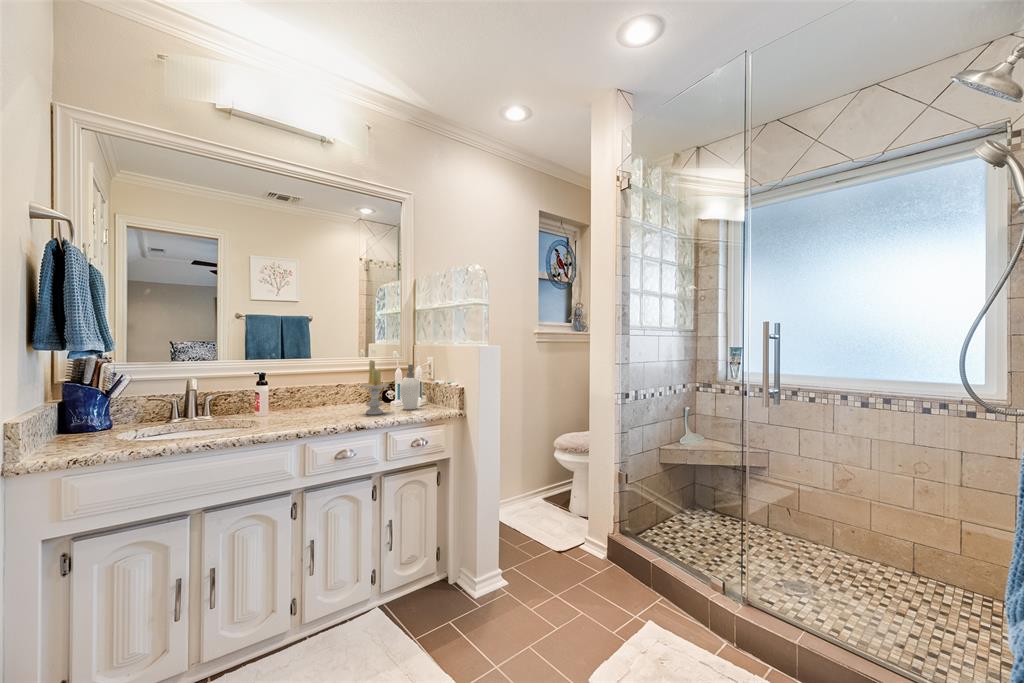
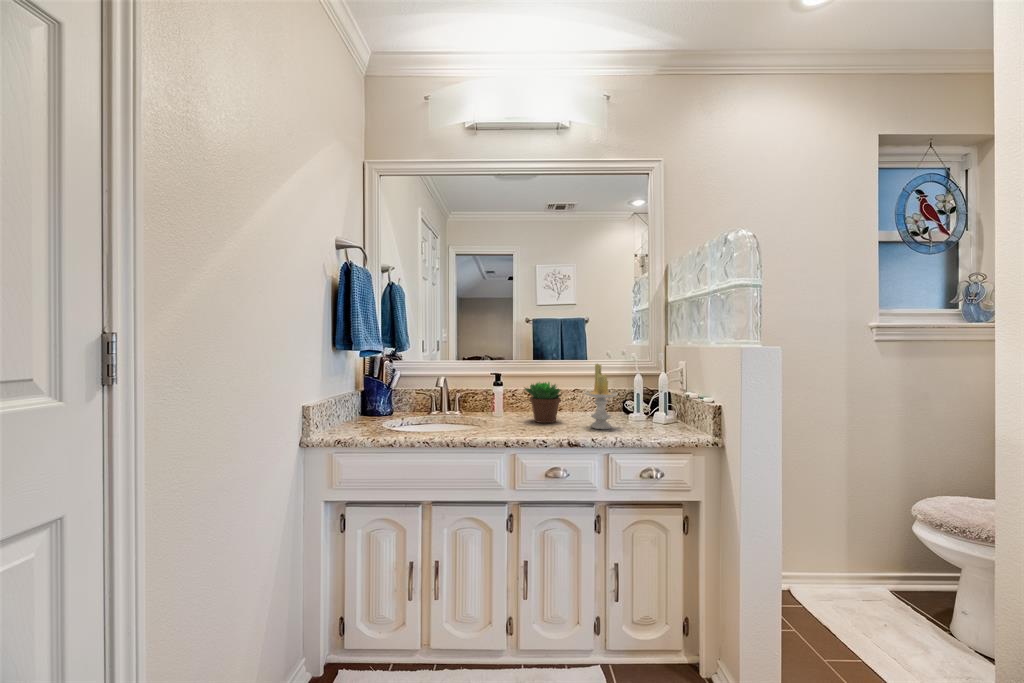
soap dispenser: present [400,365,420,410] -> none [635,370,668,427]
succulent plant: none [296,377,338,416] -> present [525,382,562,423]

